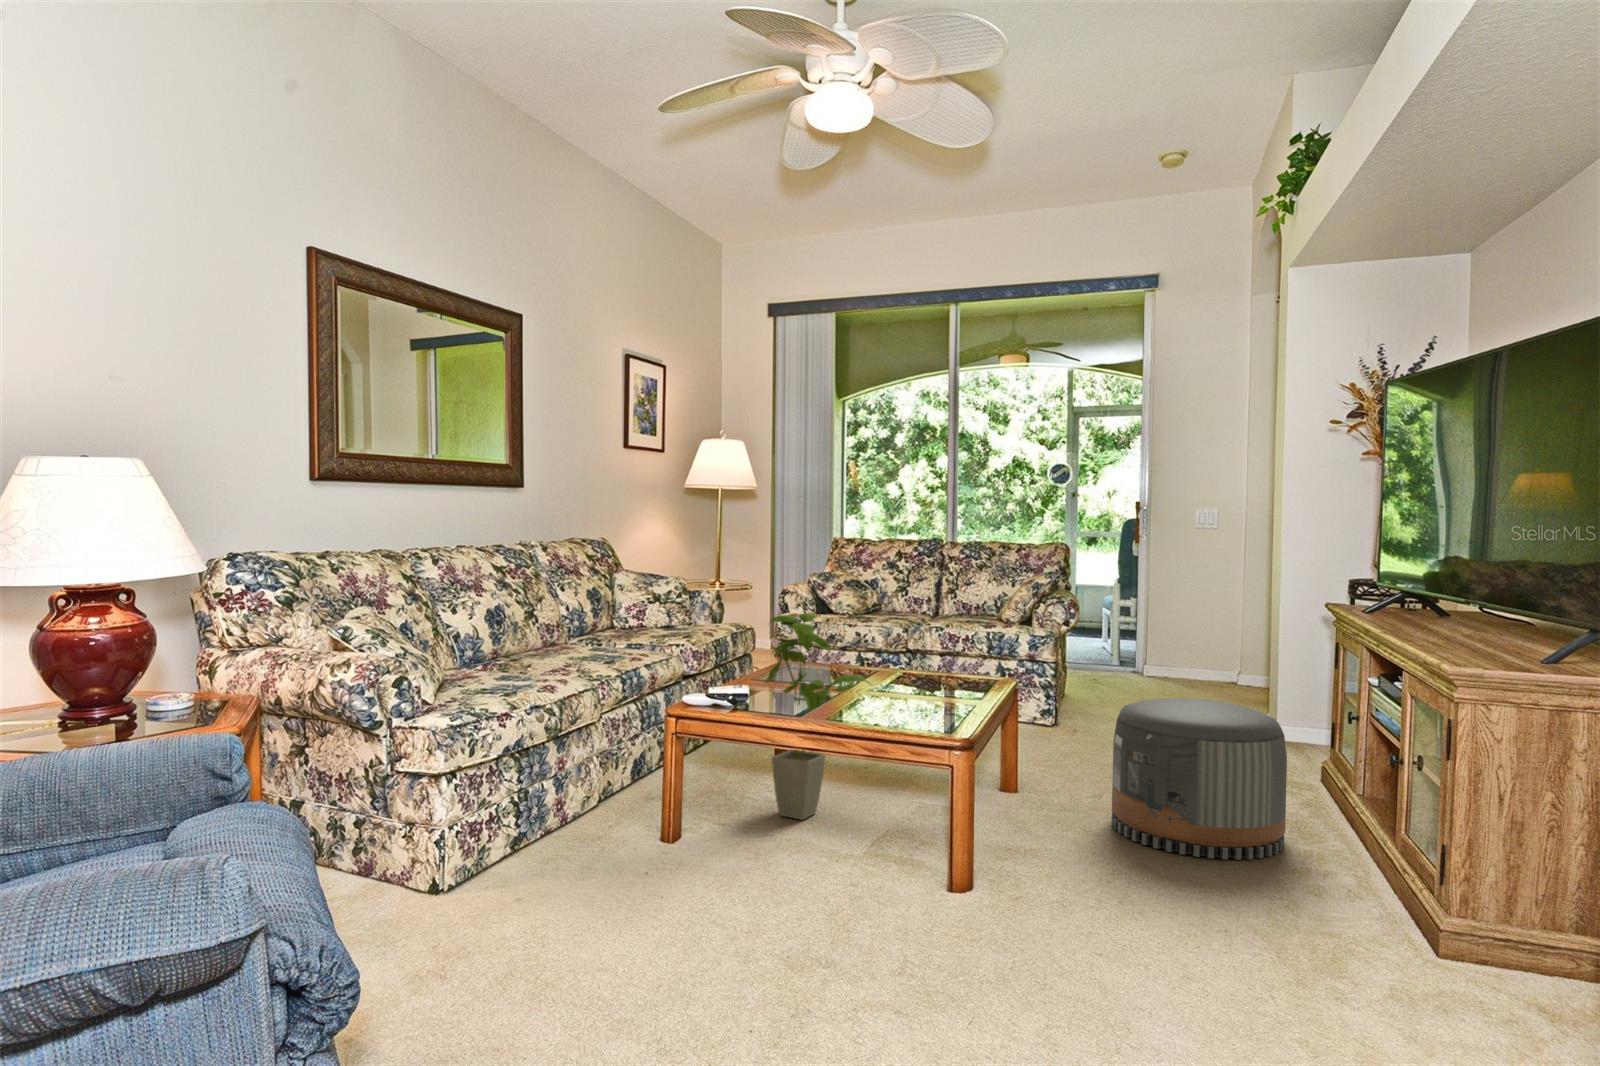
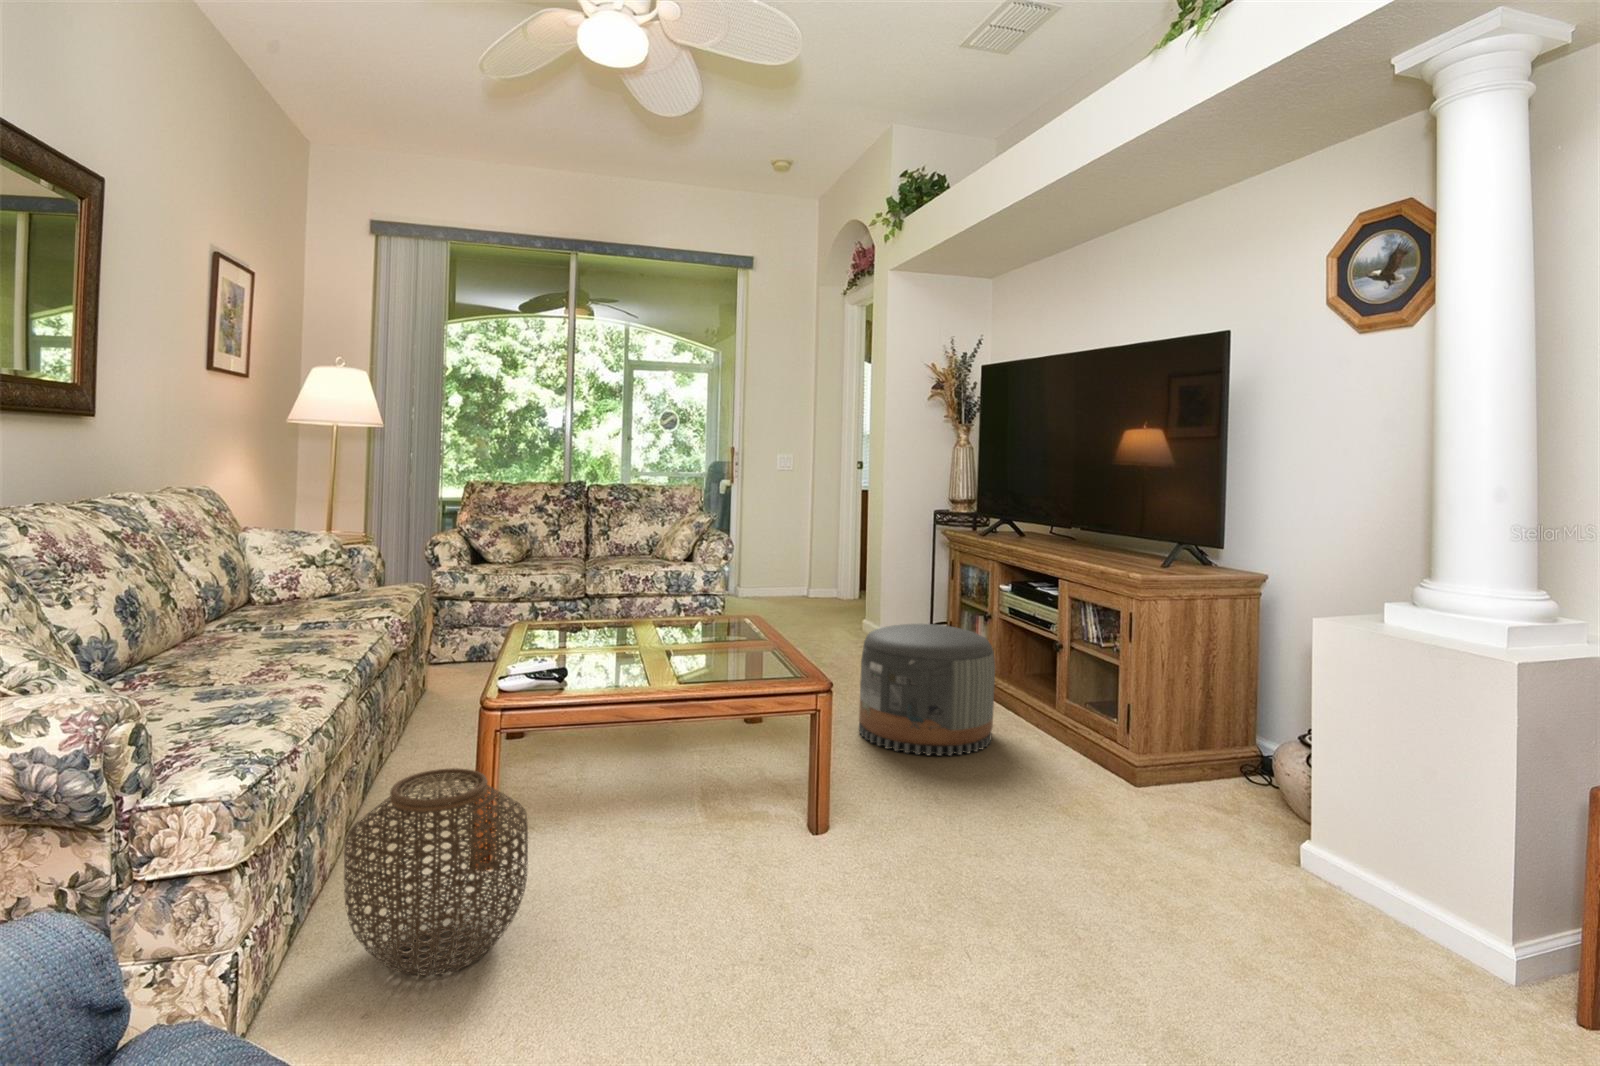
house plant: present [766,613,870,820] -> none [557,574,675,795]
woven basket: none [515,745,649,899] -> present [344,768,528,976]

